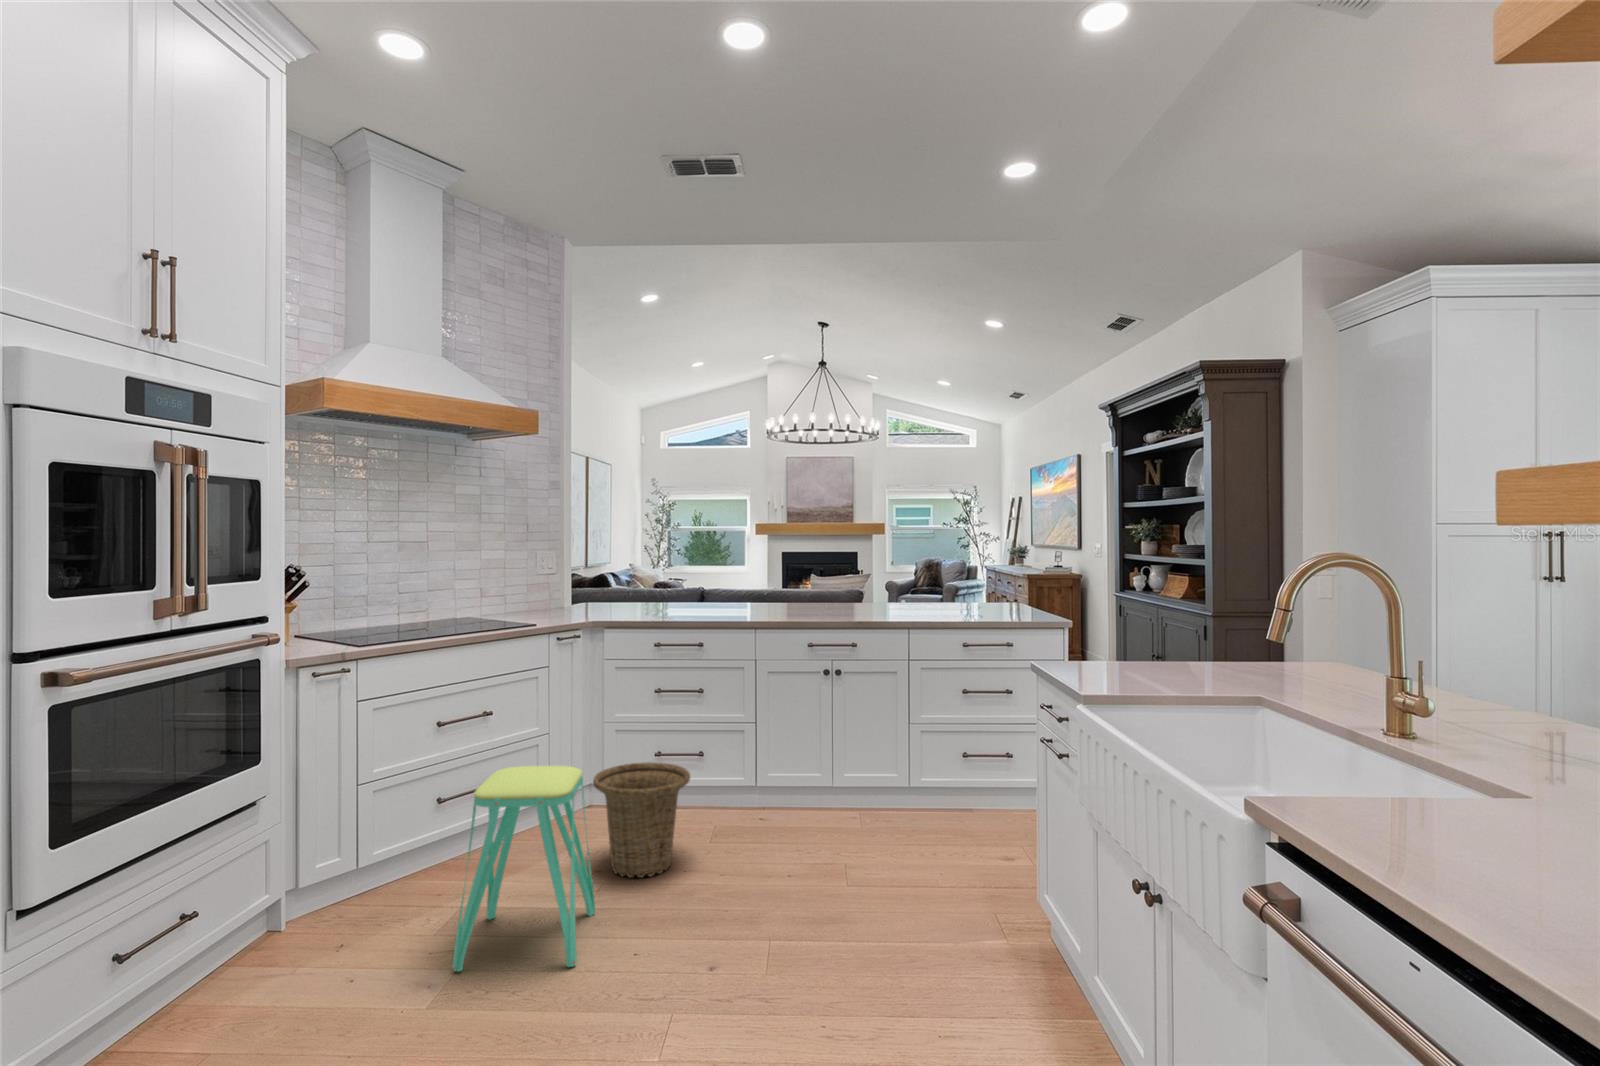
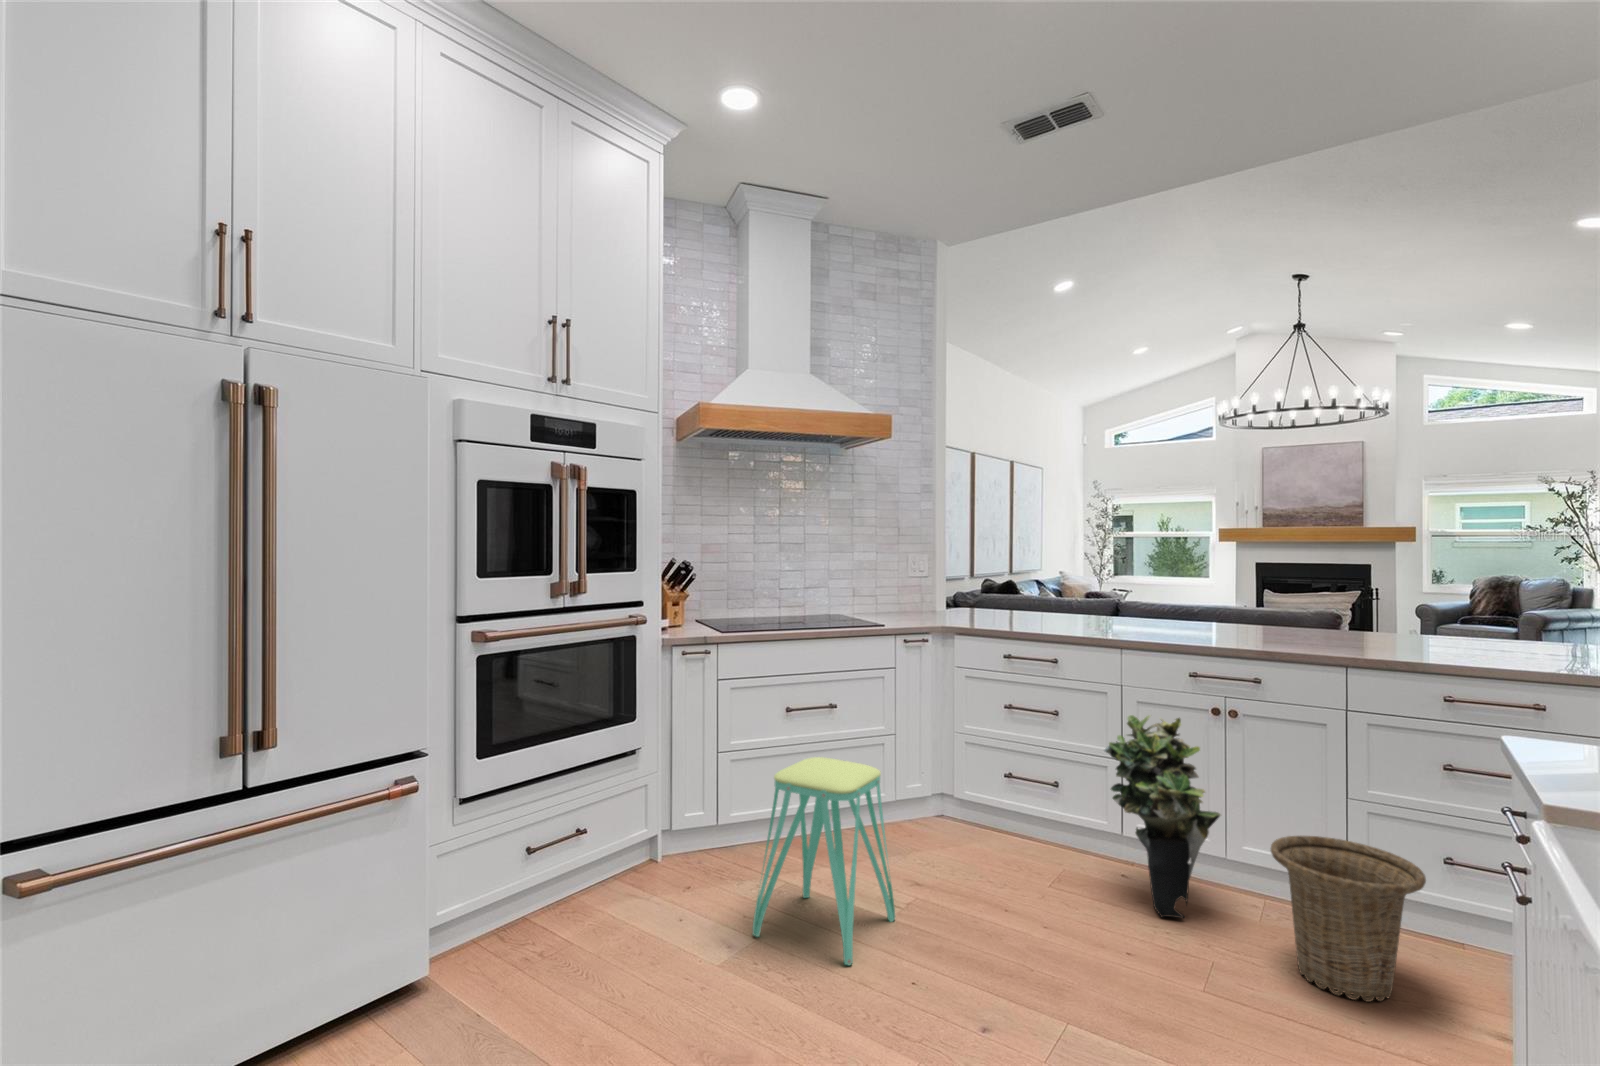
potted plant: none [756,683,845,849] -> present [1105,715,1221,918]
basket: present [593,762,690,878] -> present [1271,836,1426,1002]

